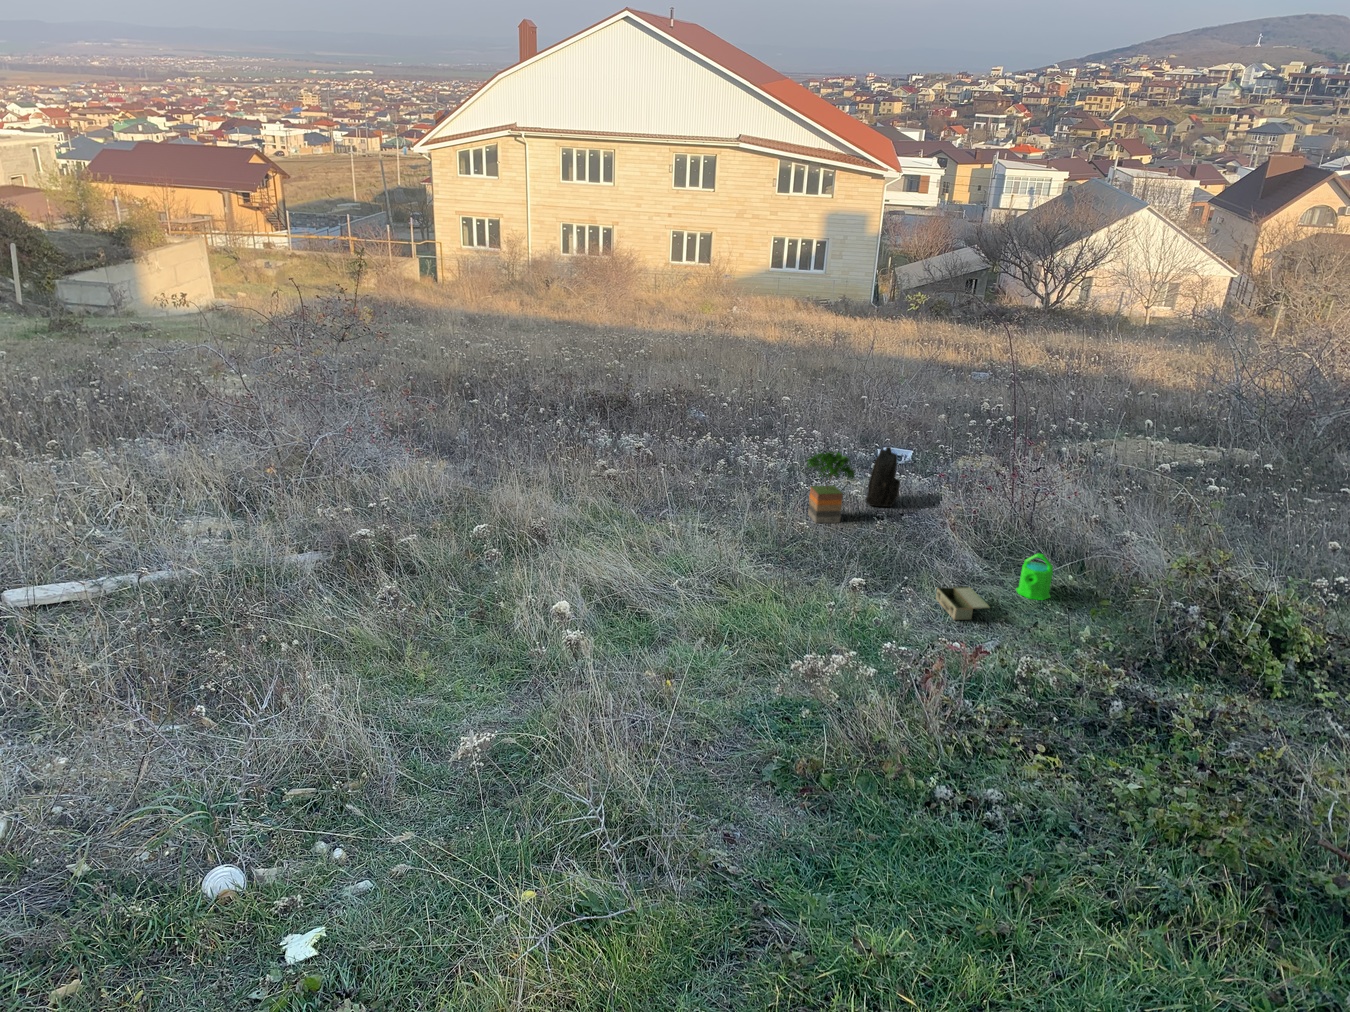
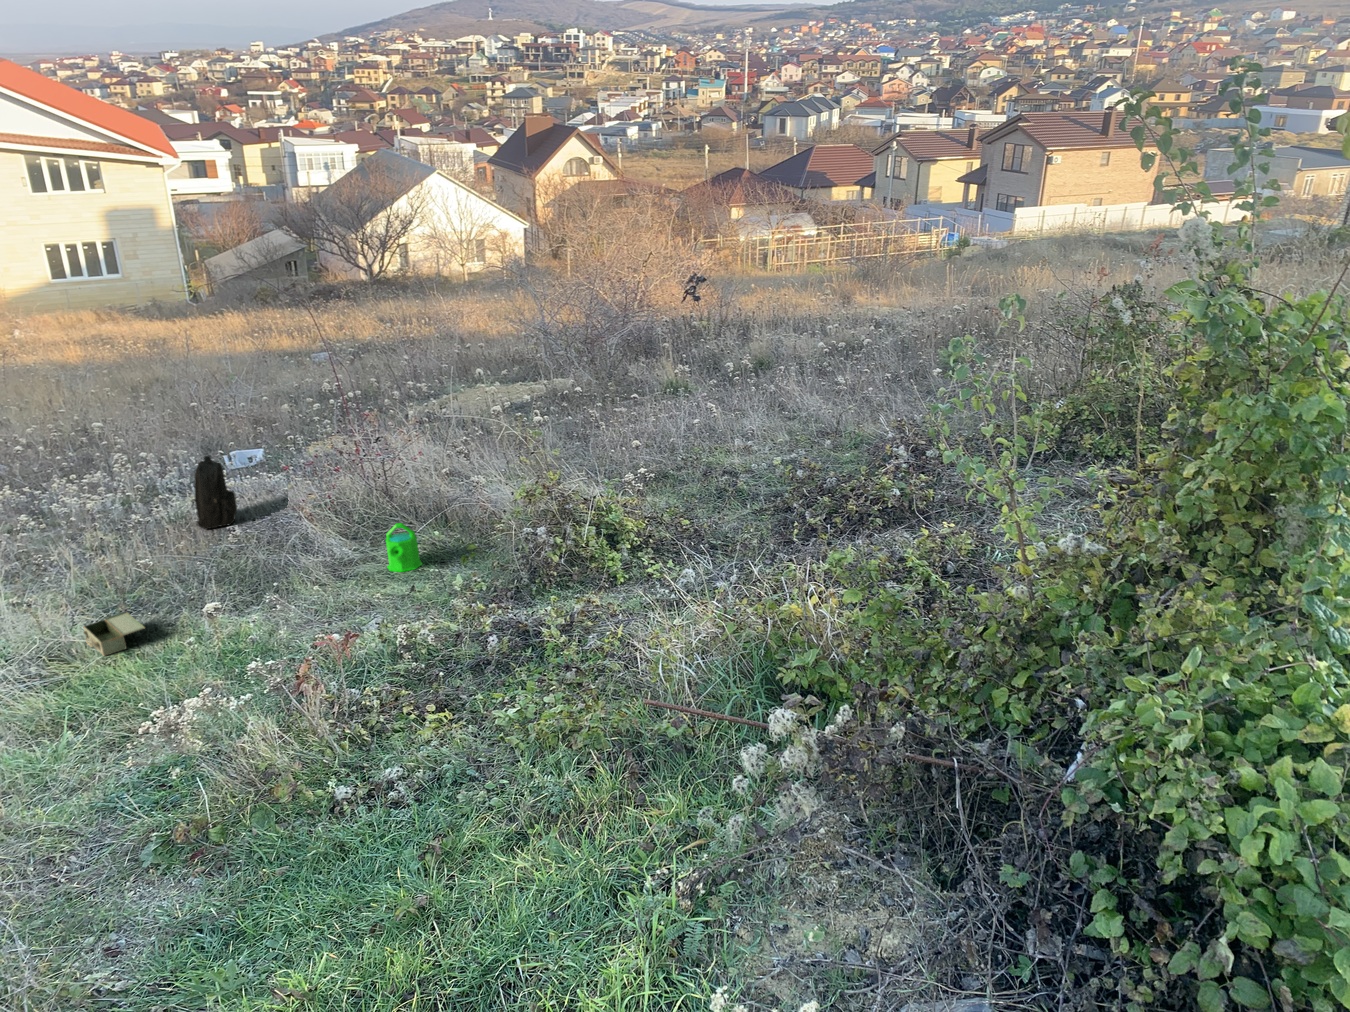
potted tree: present [807,452,856,523] -> none [98,475,174,569]
toolbox: present [936,586,989,620] -> present [84,613,145,656]

